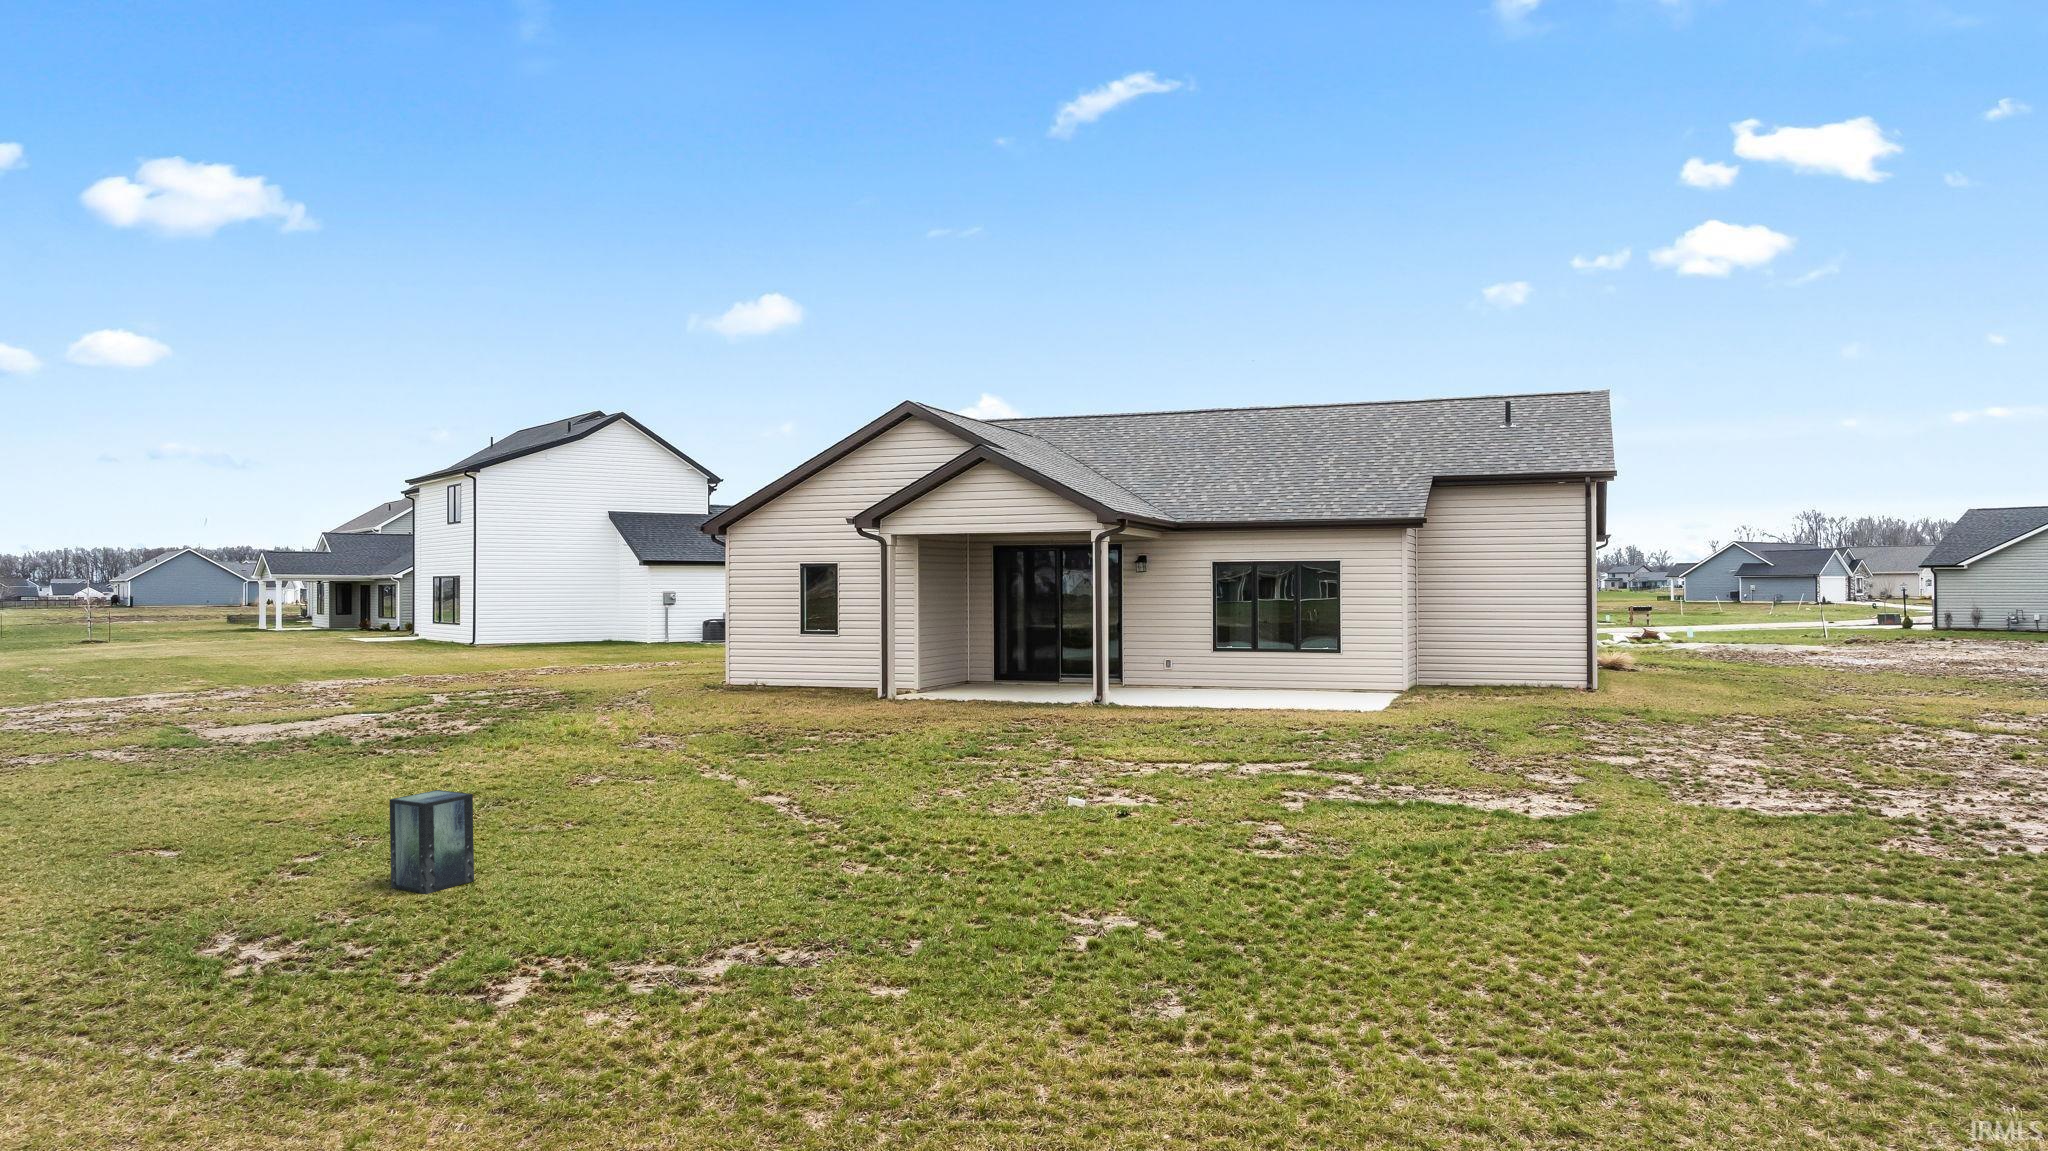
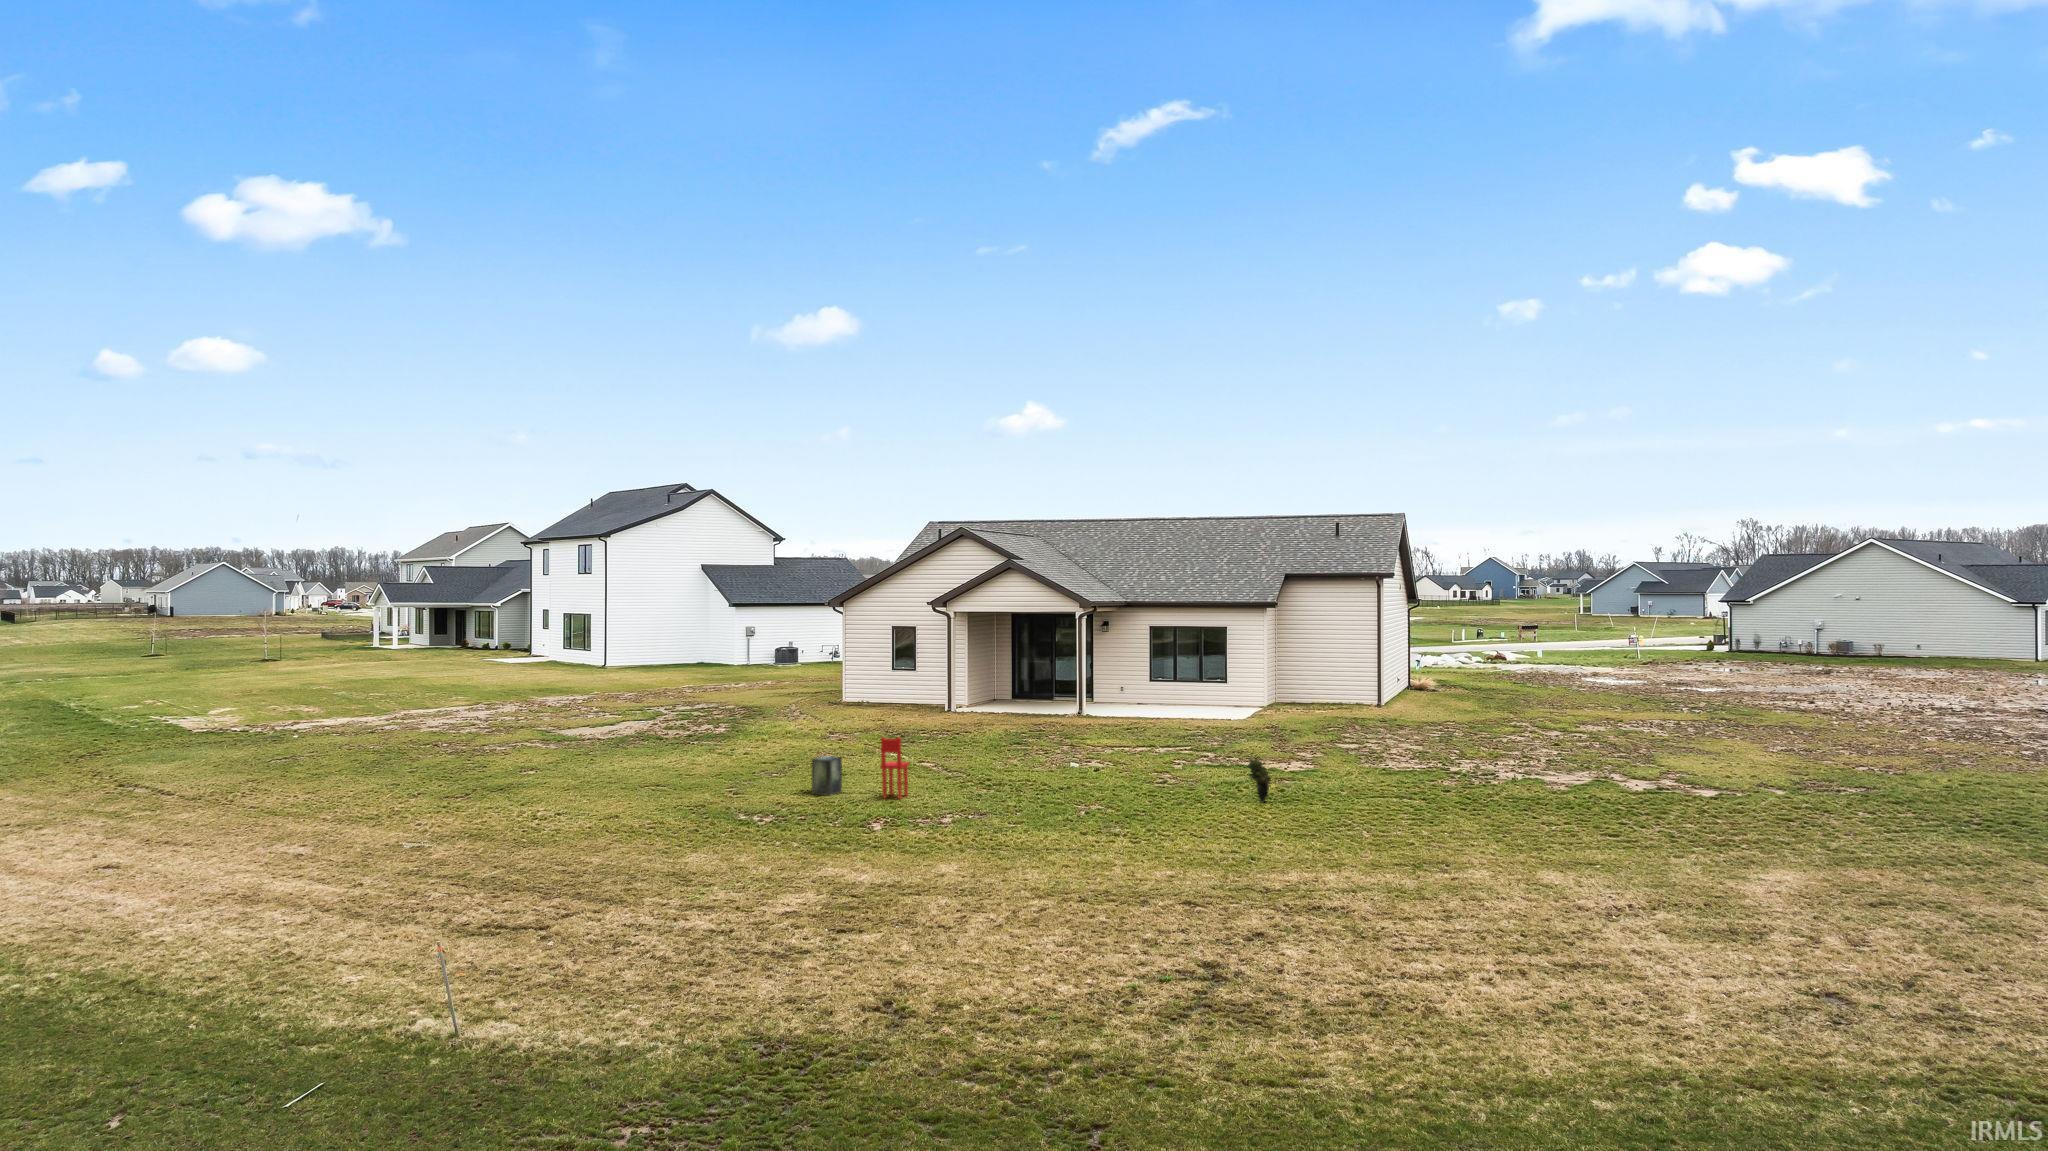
chair: none [541,745,627,907] -> present [880,737,909,799]
potted plant: none [1506,795,1583,926] -> present [1247,757,1271,802]

